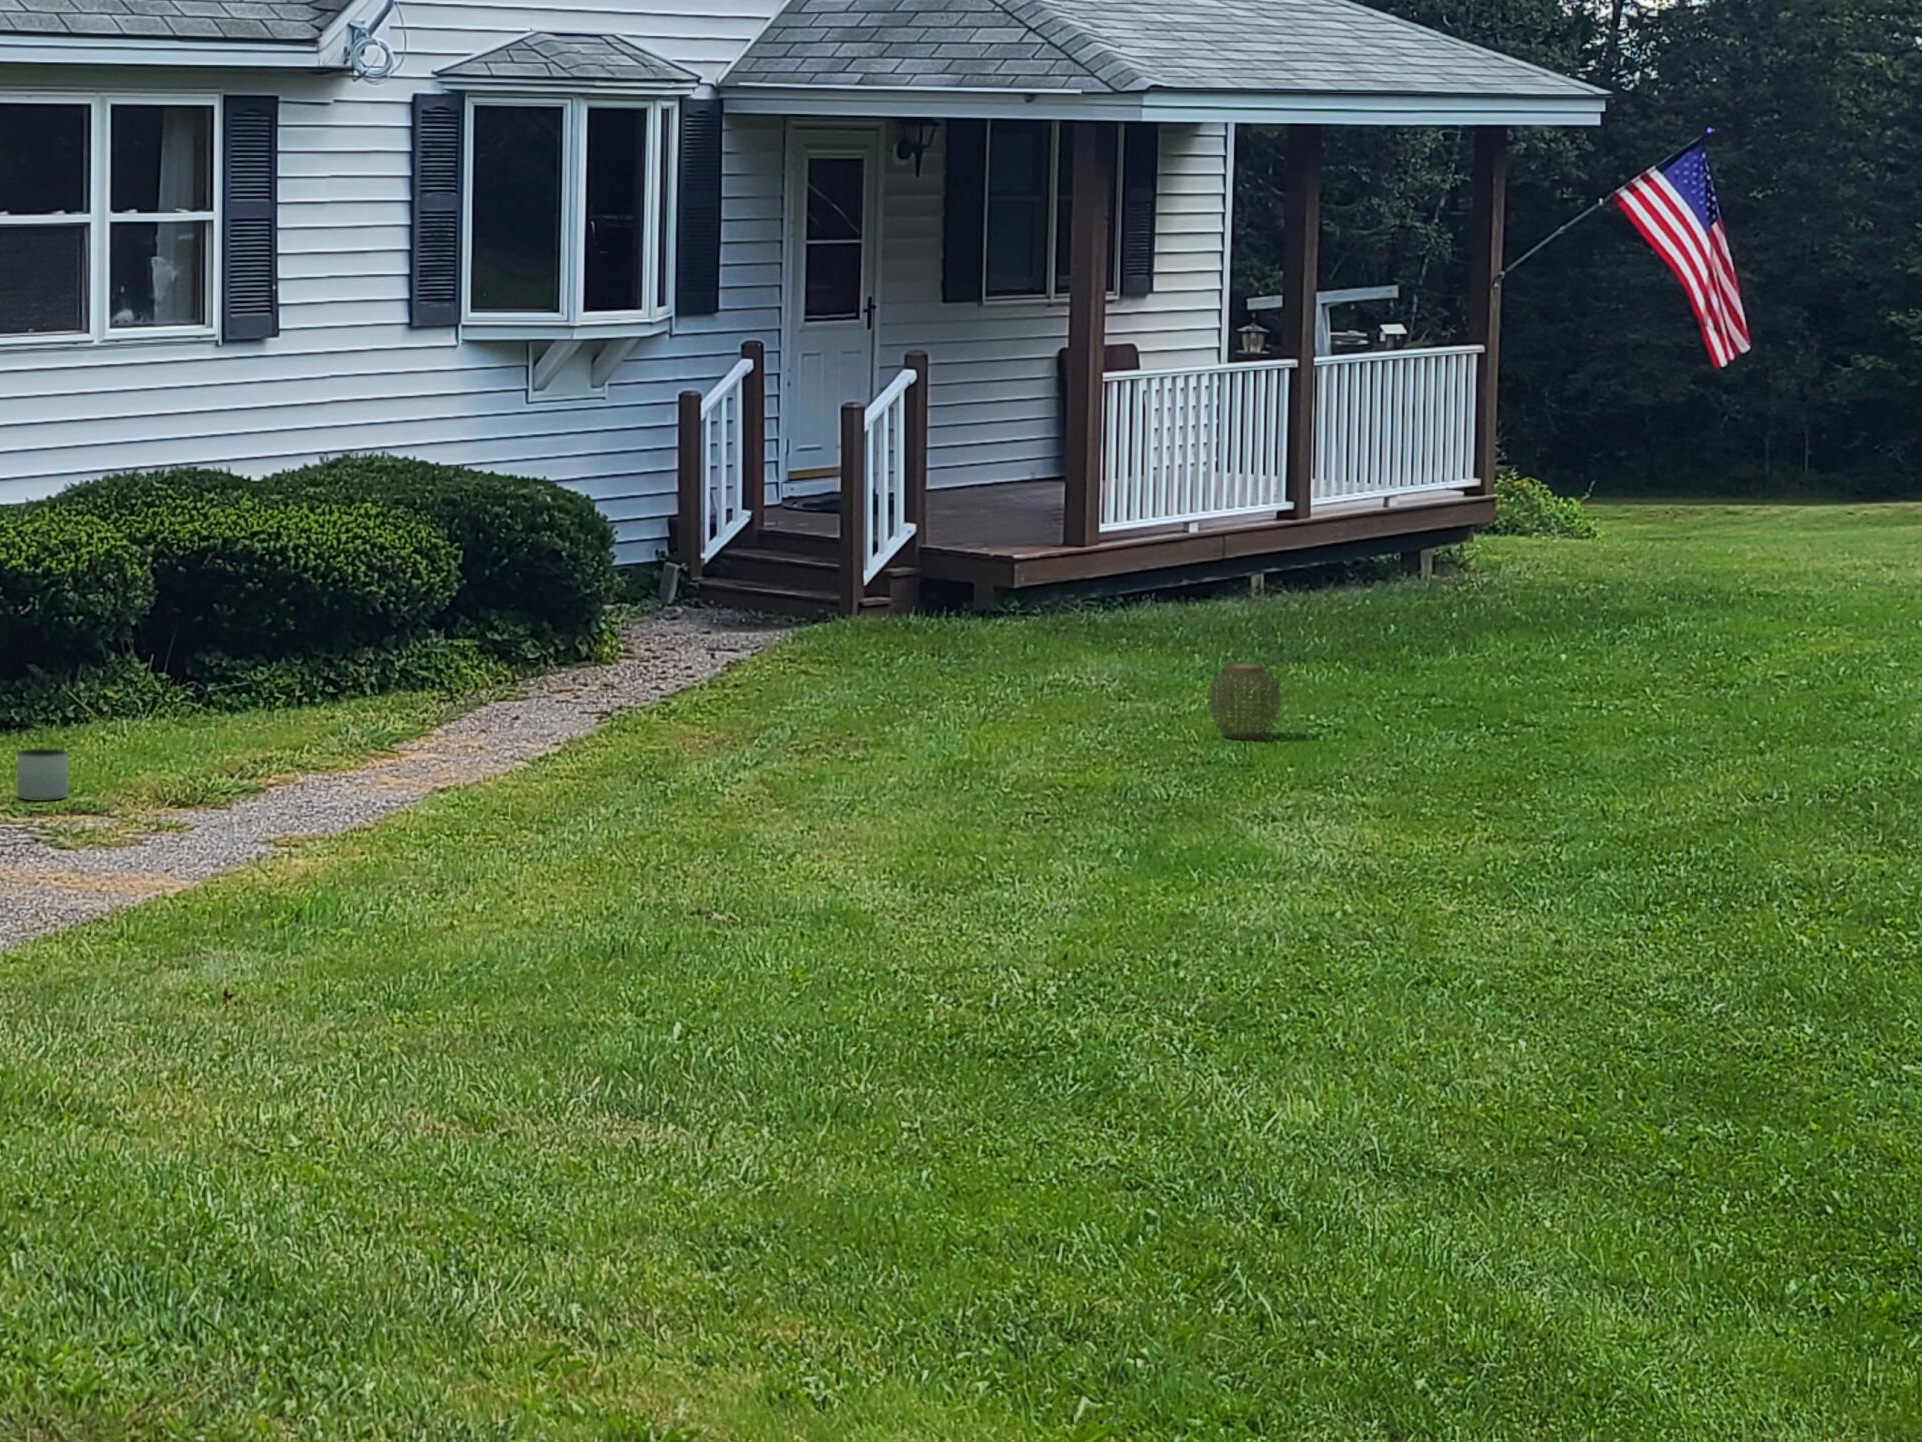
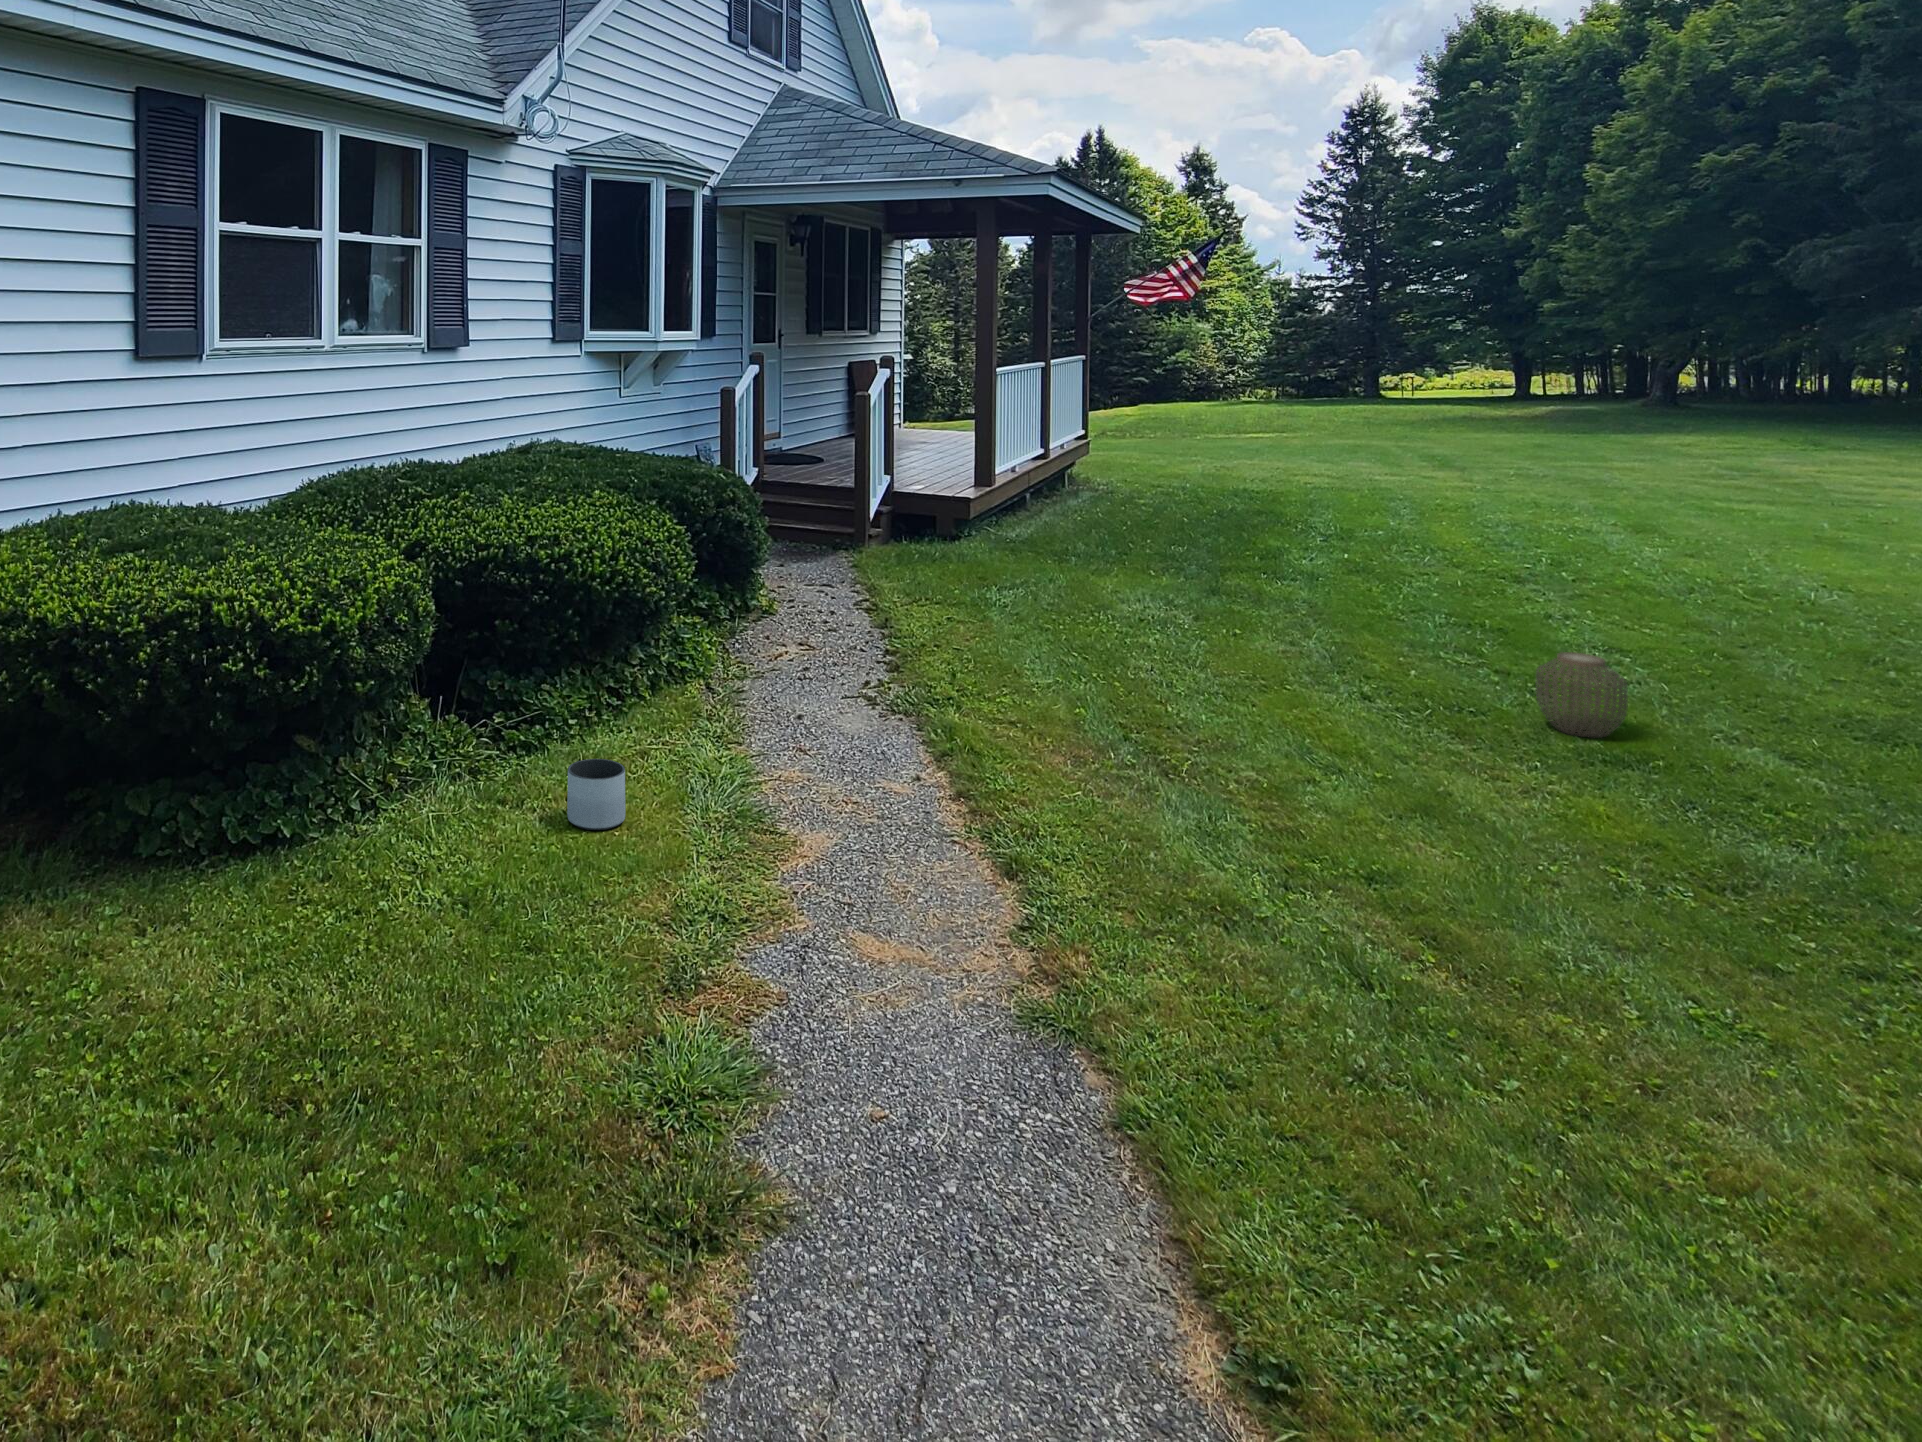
planter: present [17,749,68,801] -> present [567,759,626,830]

